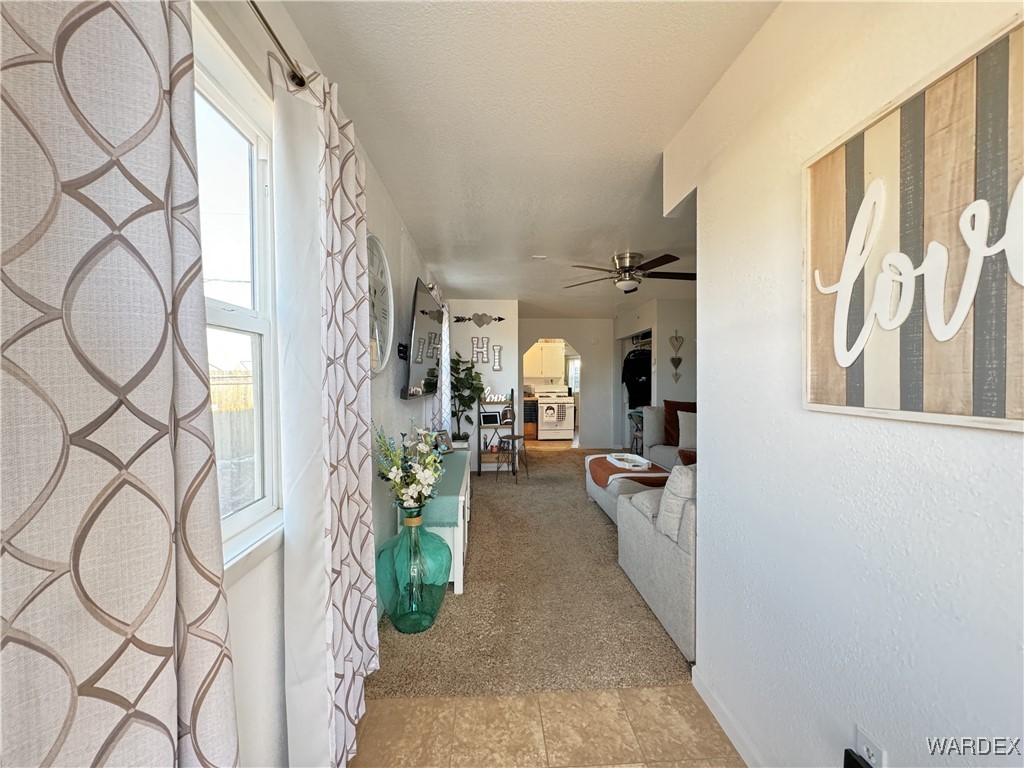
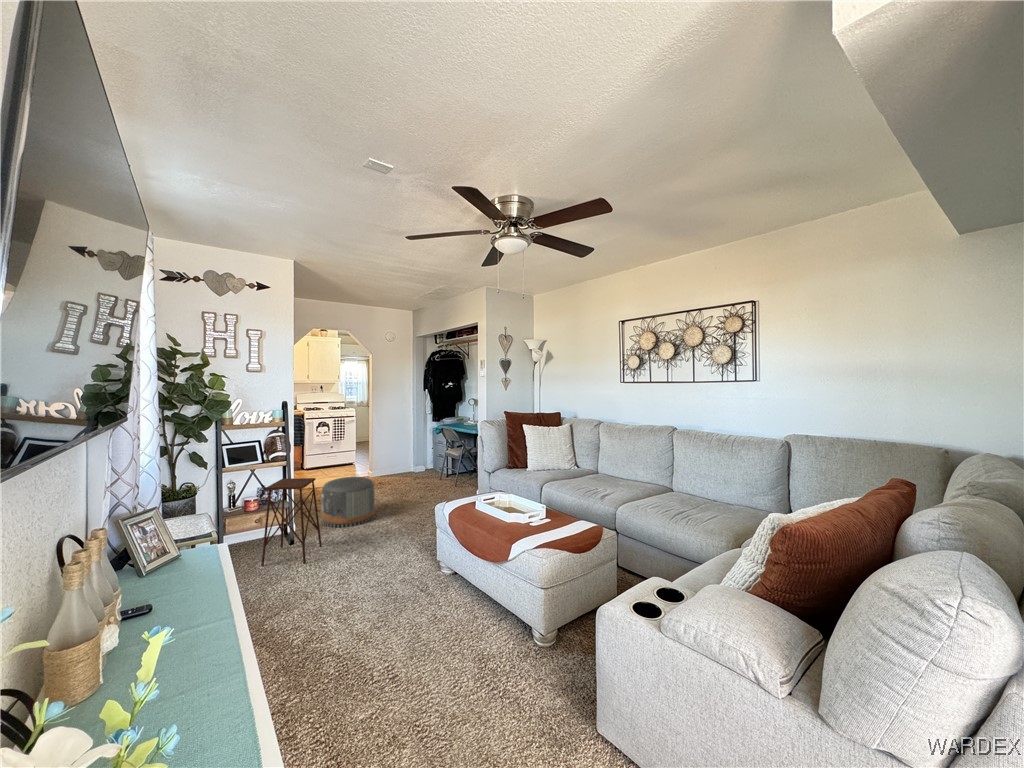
pouf: none [534,441,567,473] -> present [321,477,375,528]

